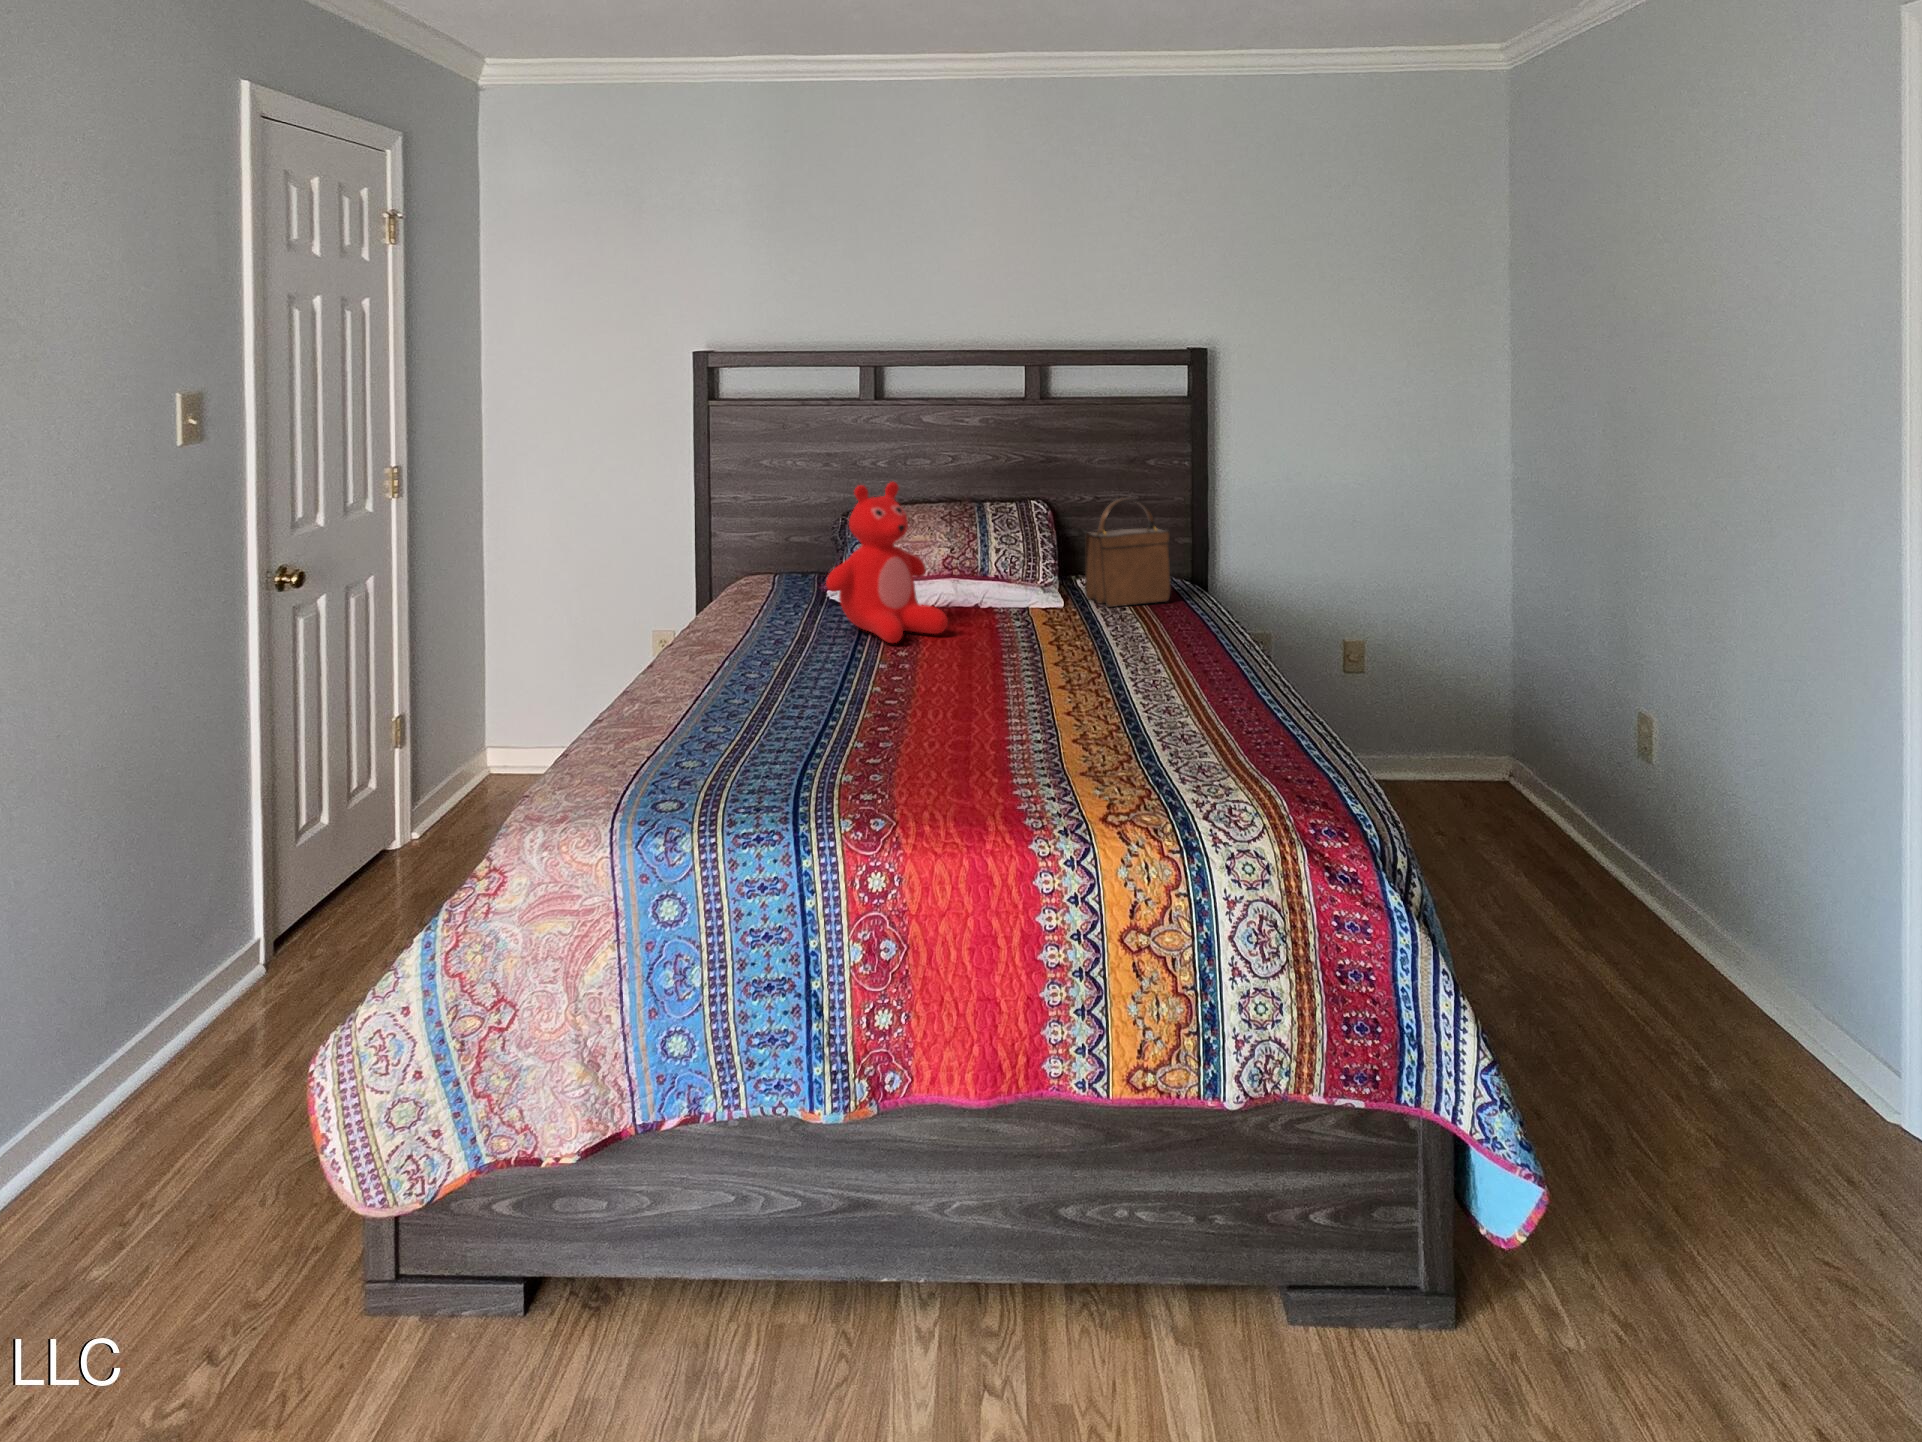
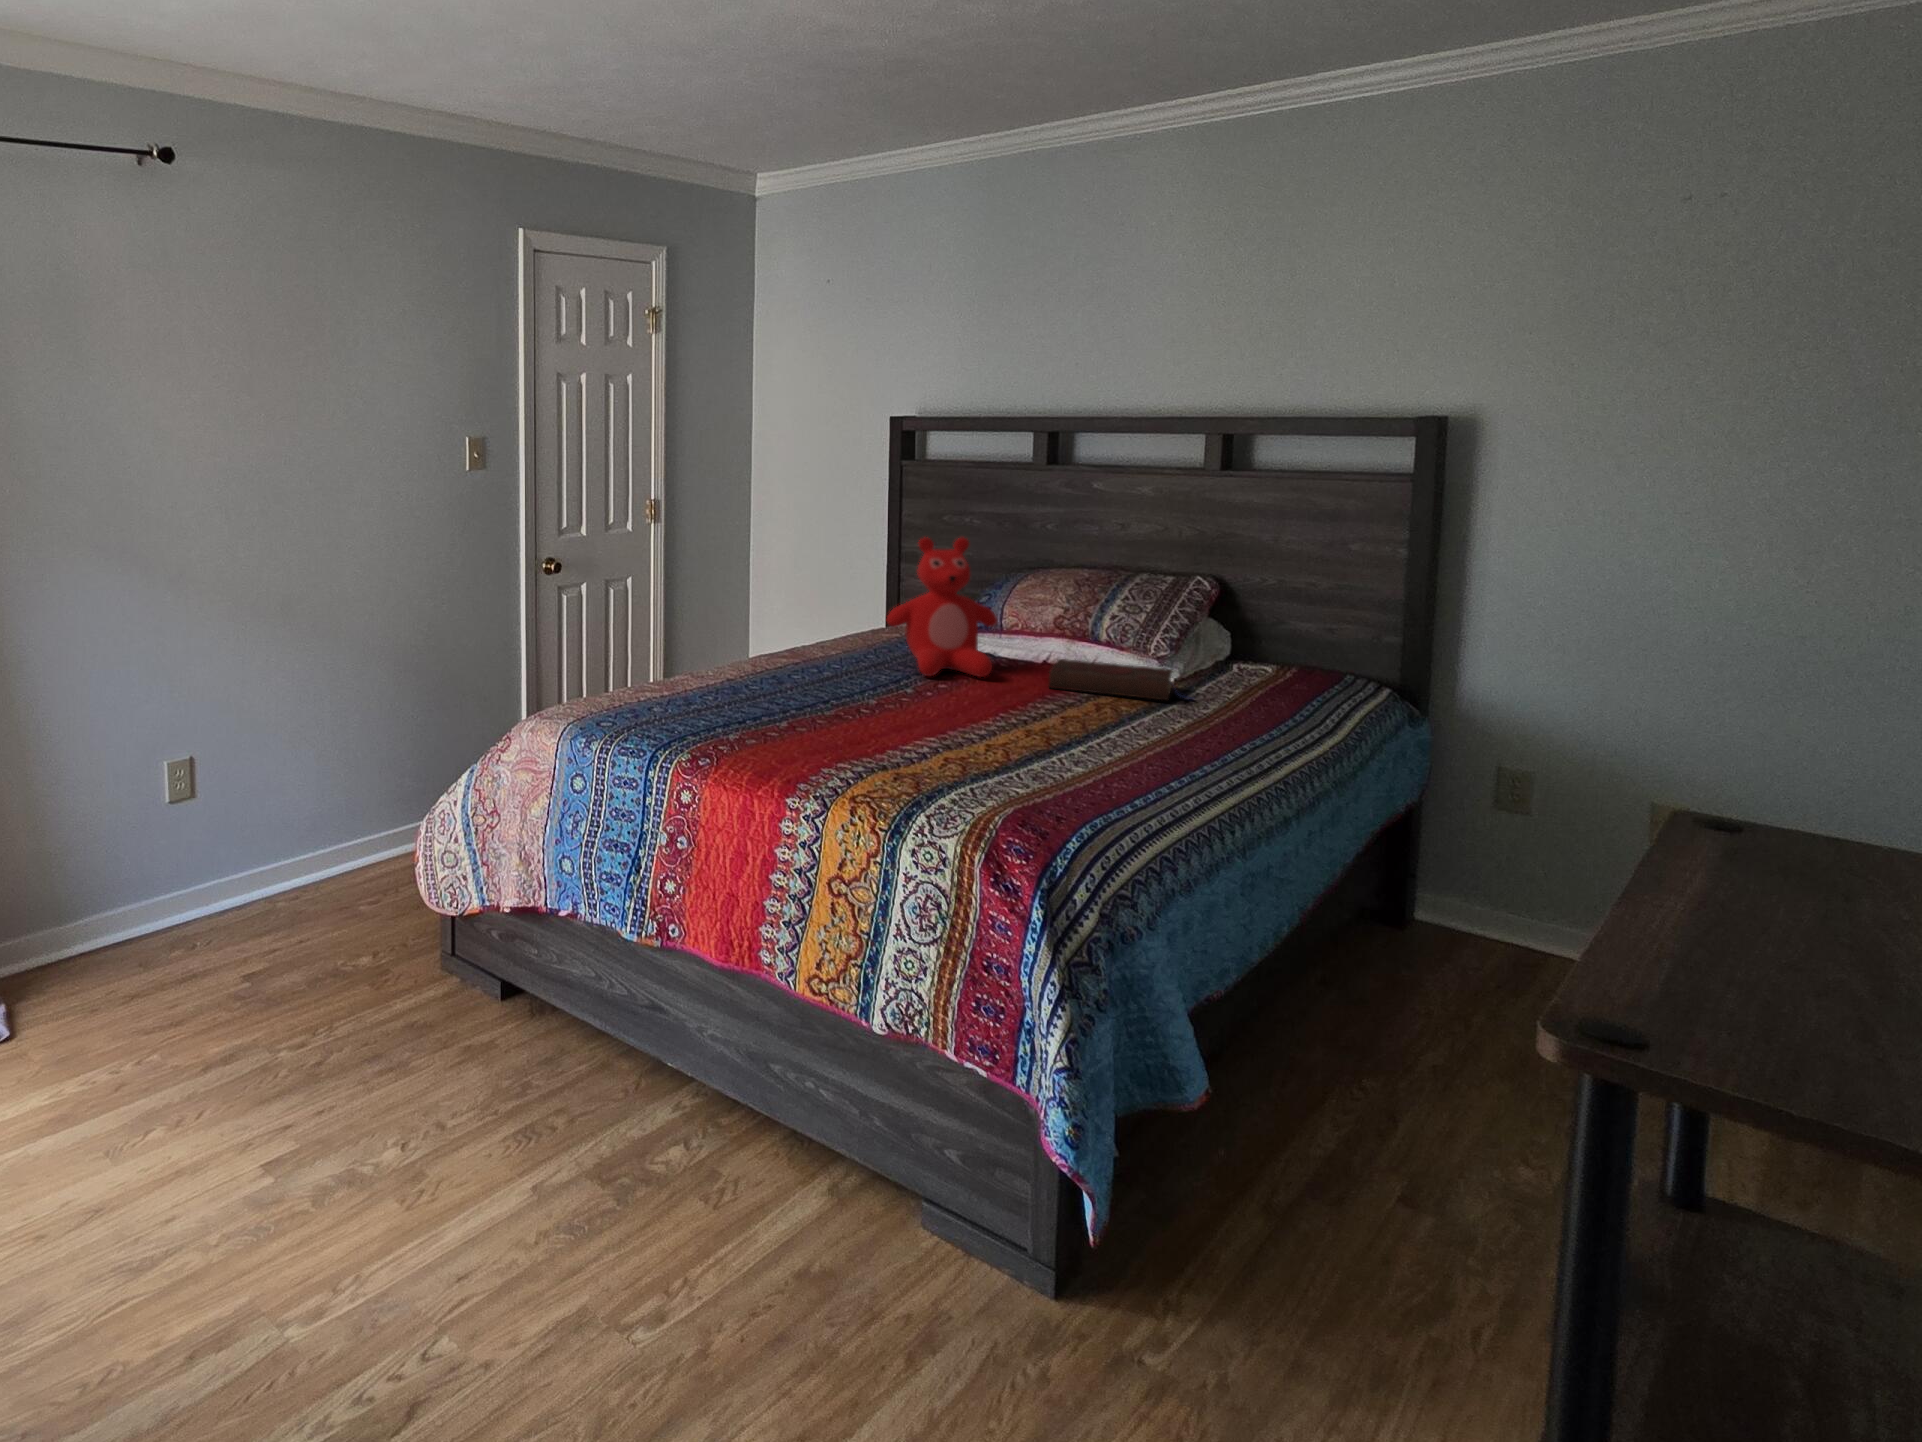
handbag: present [1085,498,1171,607] -> none [1209,579,1317,697]
book: none [982,594,1117,633] -> present [1048,659,1172,700]

